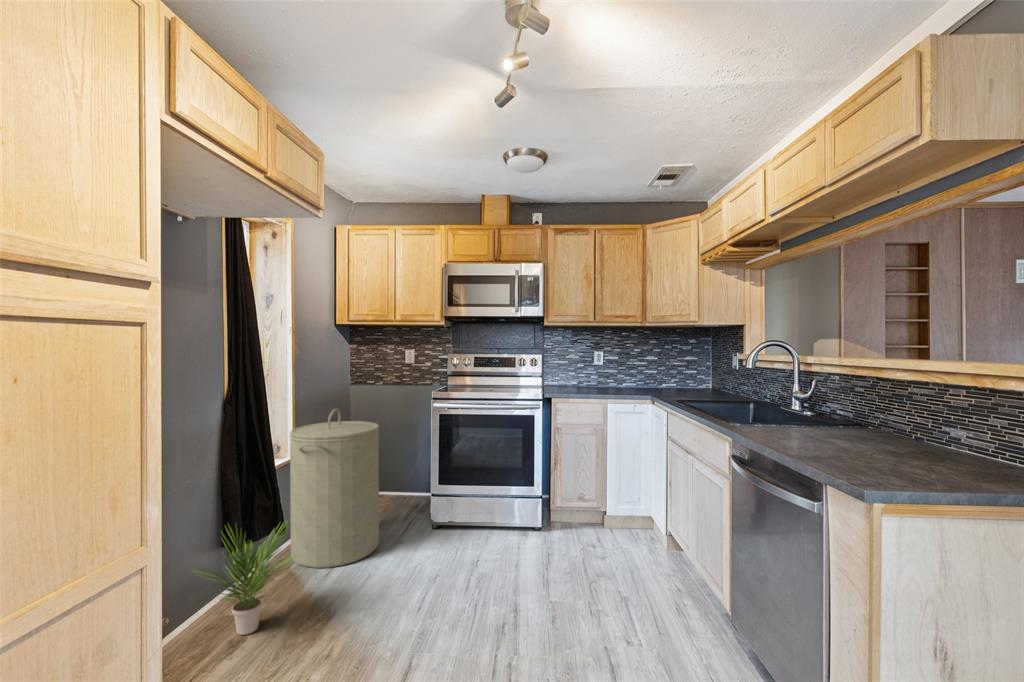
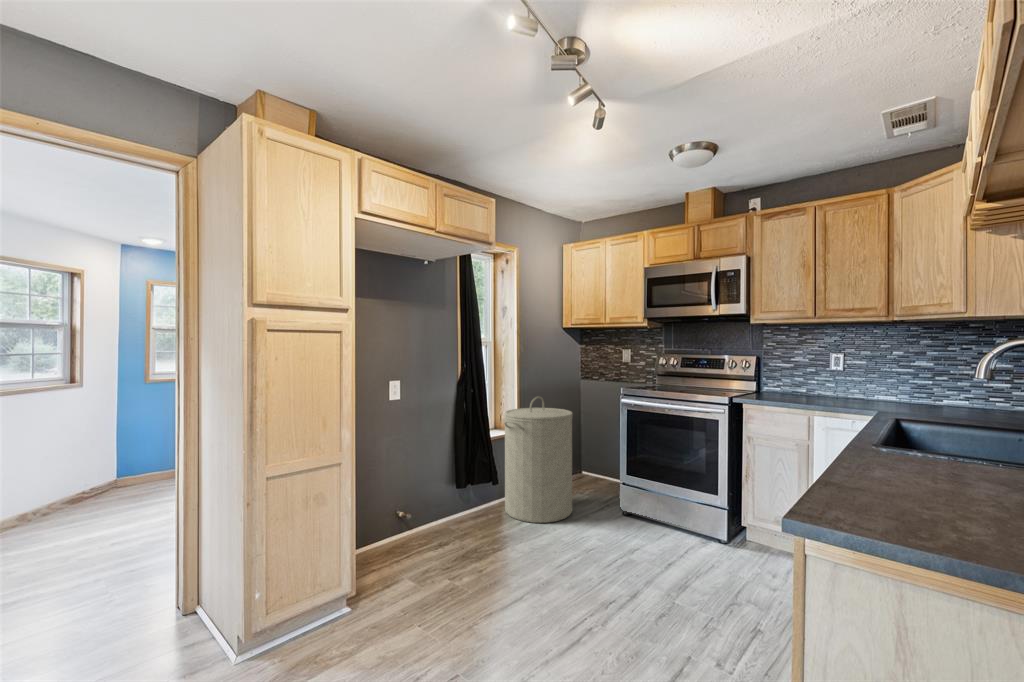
potted plant: present [196,524,295,635] -> none [418,466,481,544]

